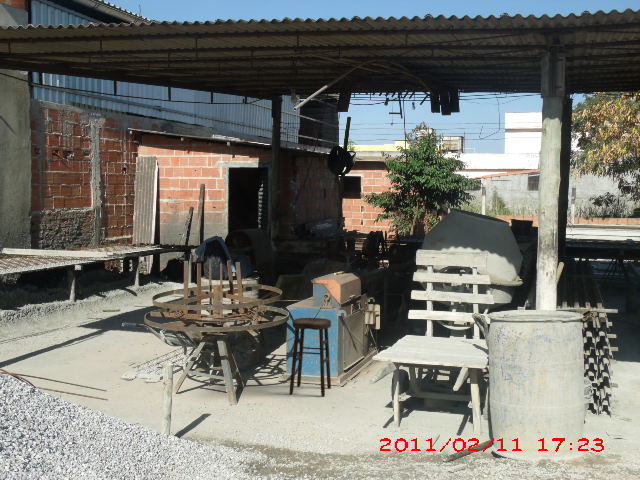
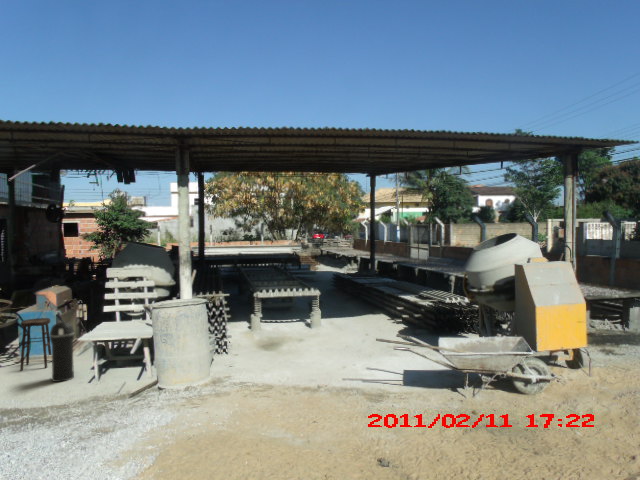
trash can: none [331,328,366,423] -> present [50,322,75,382]

